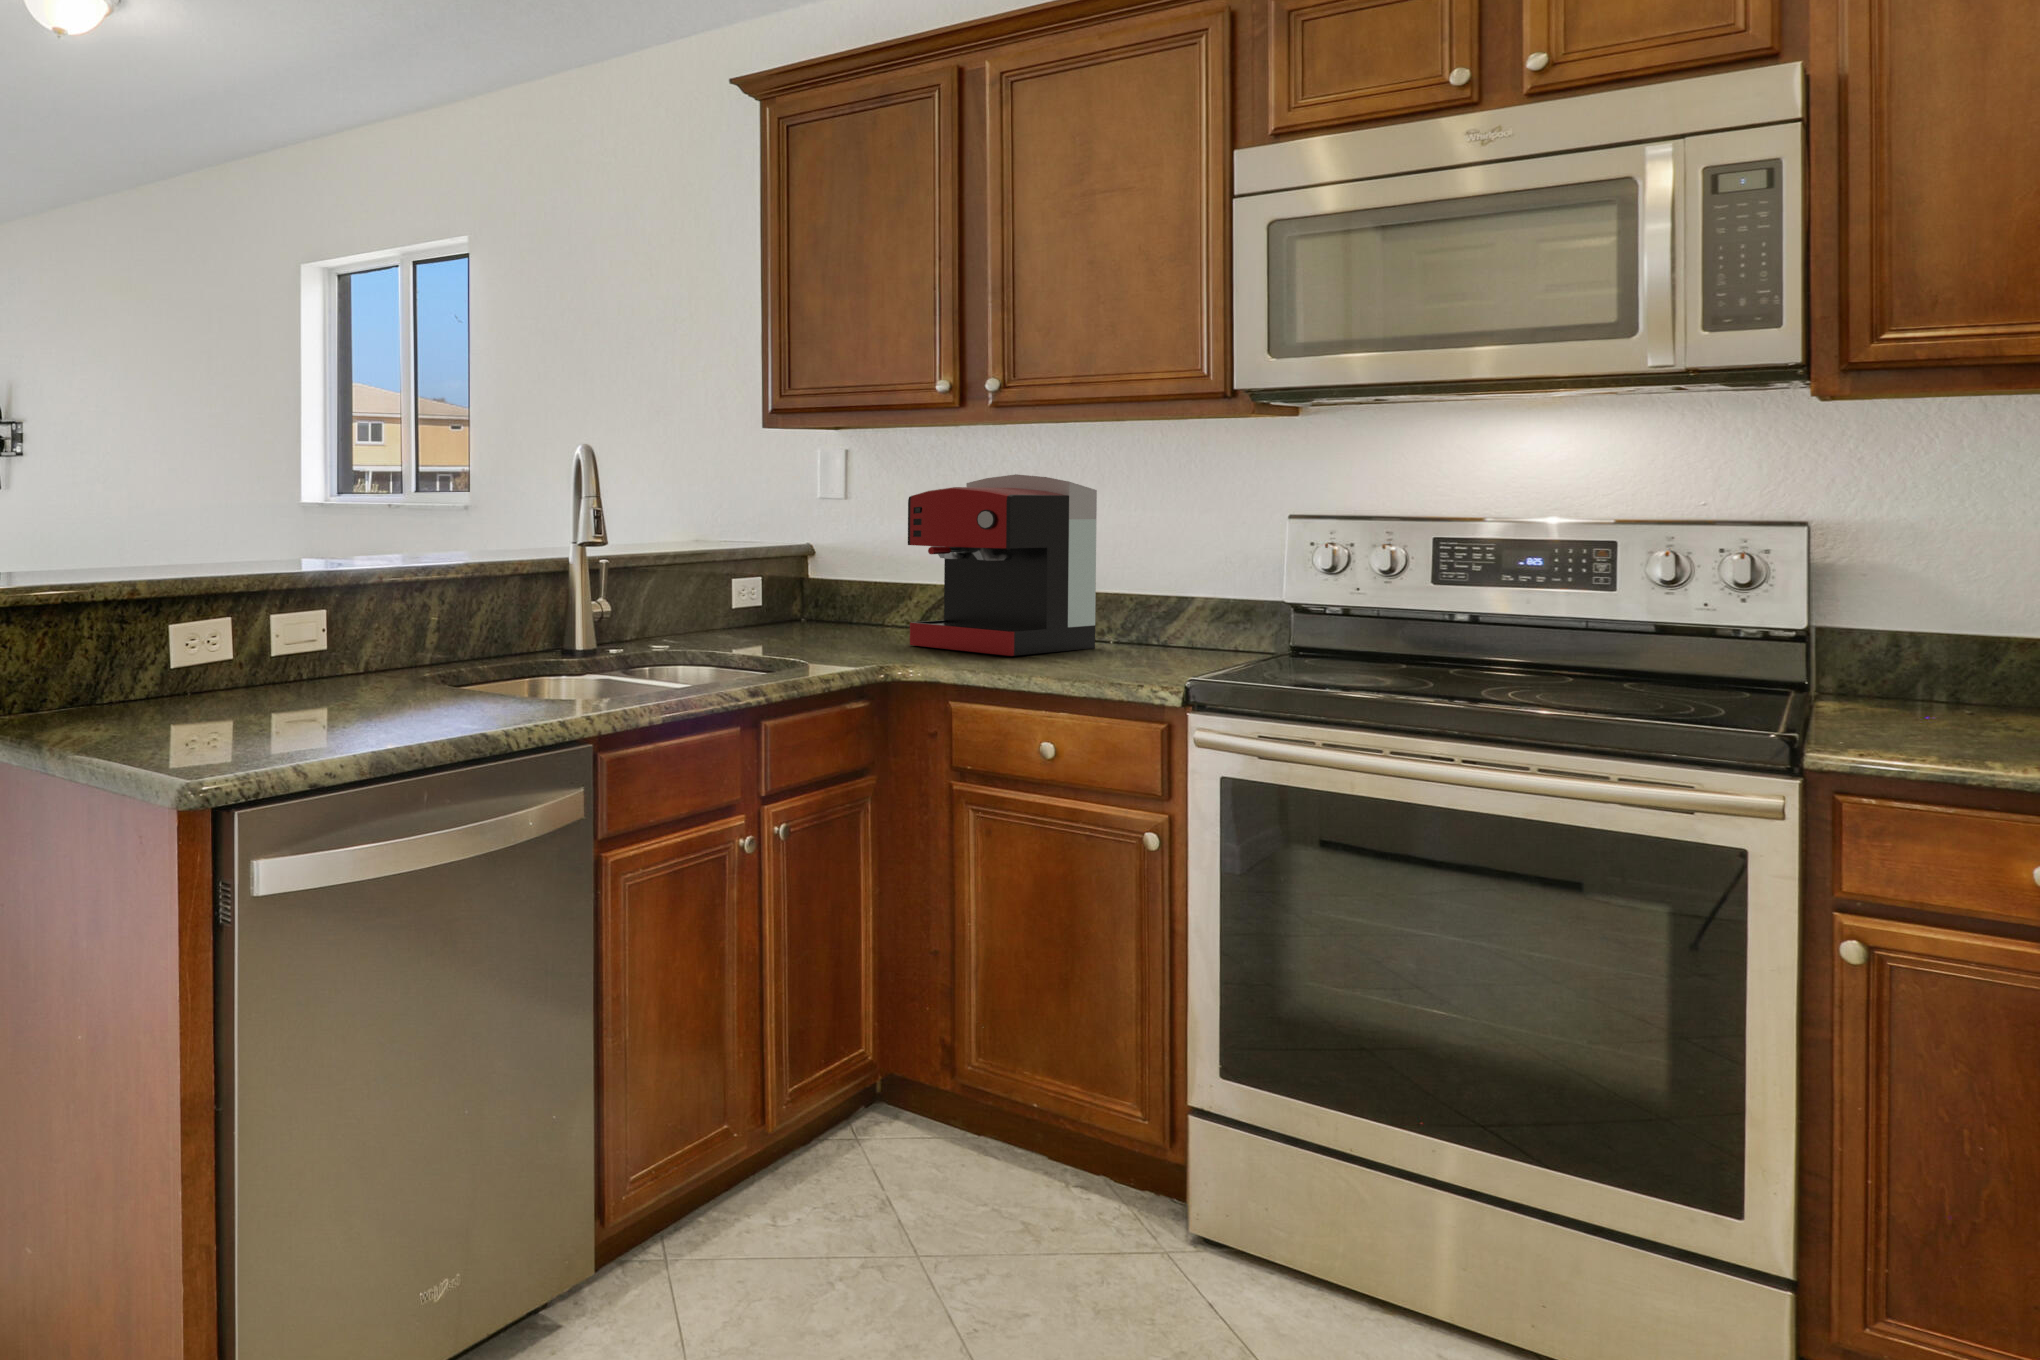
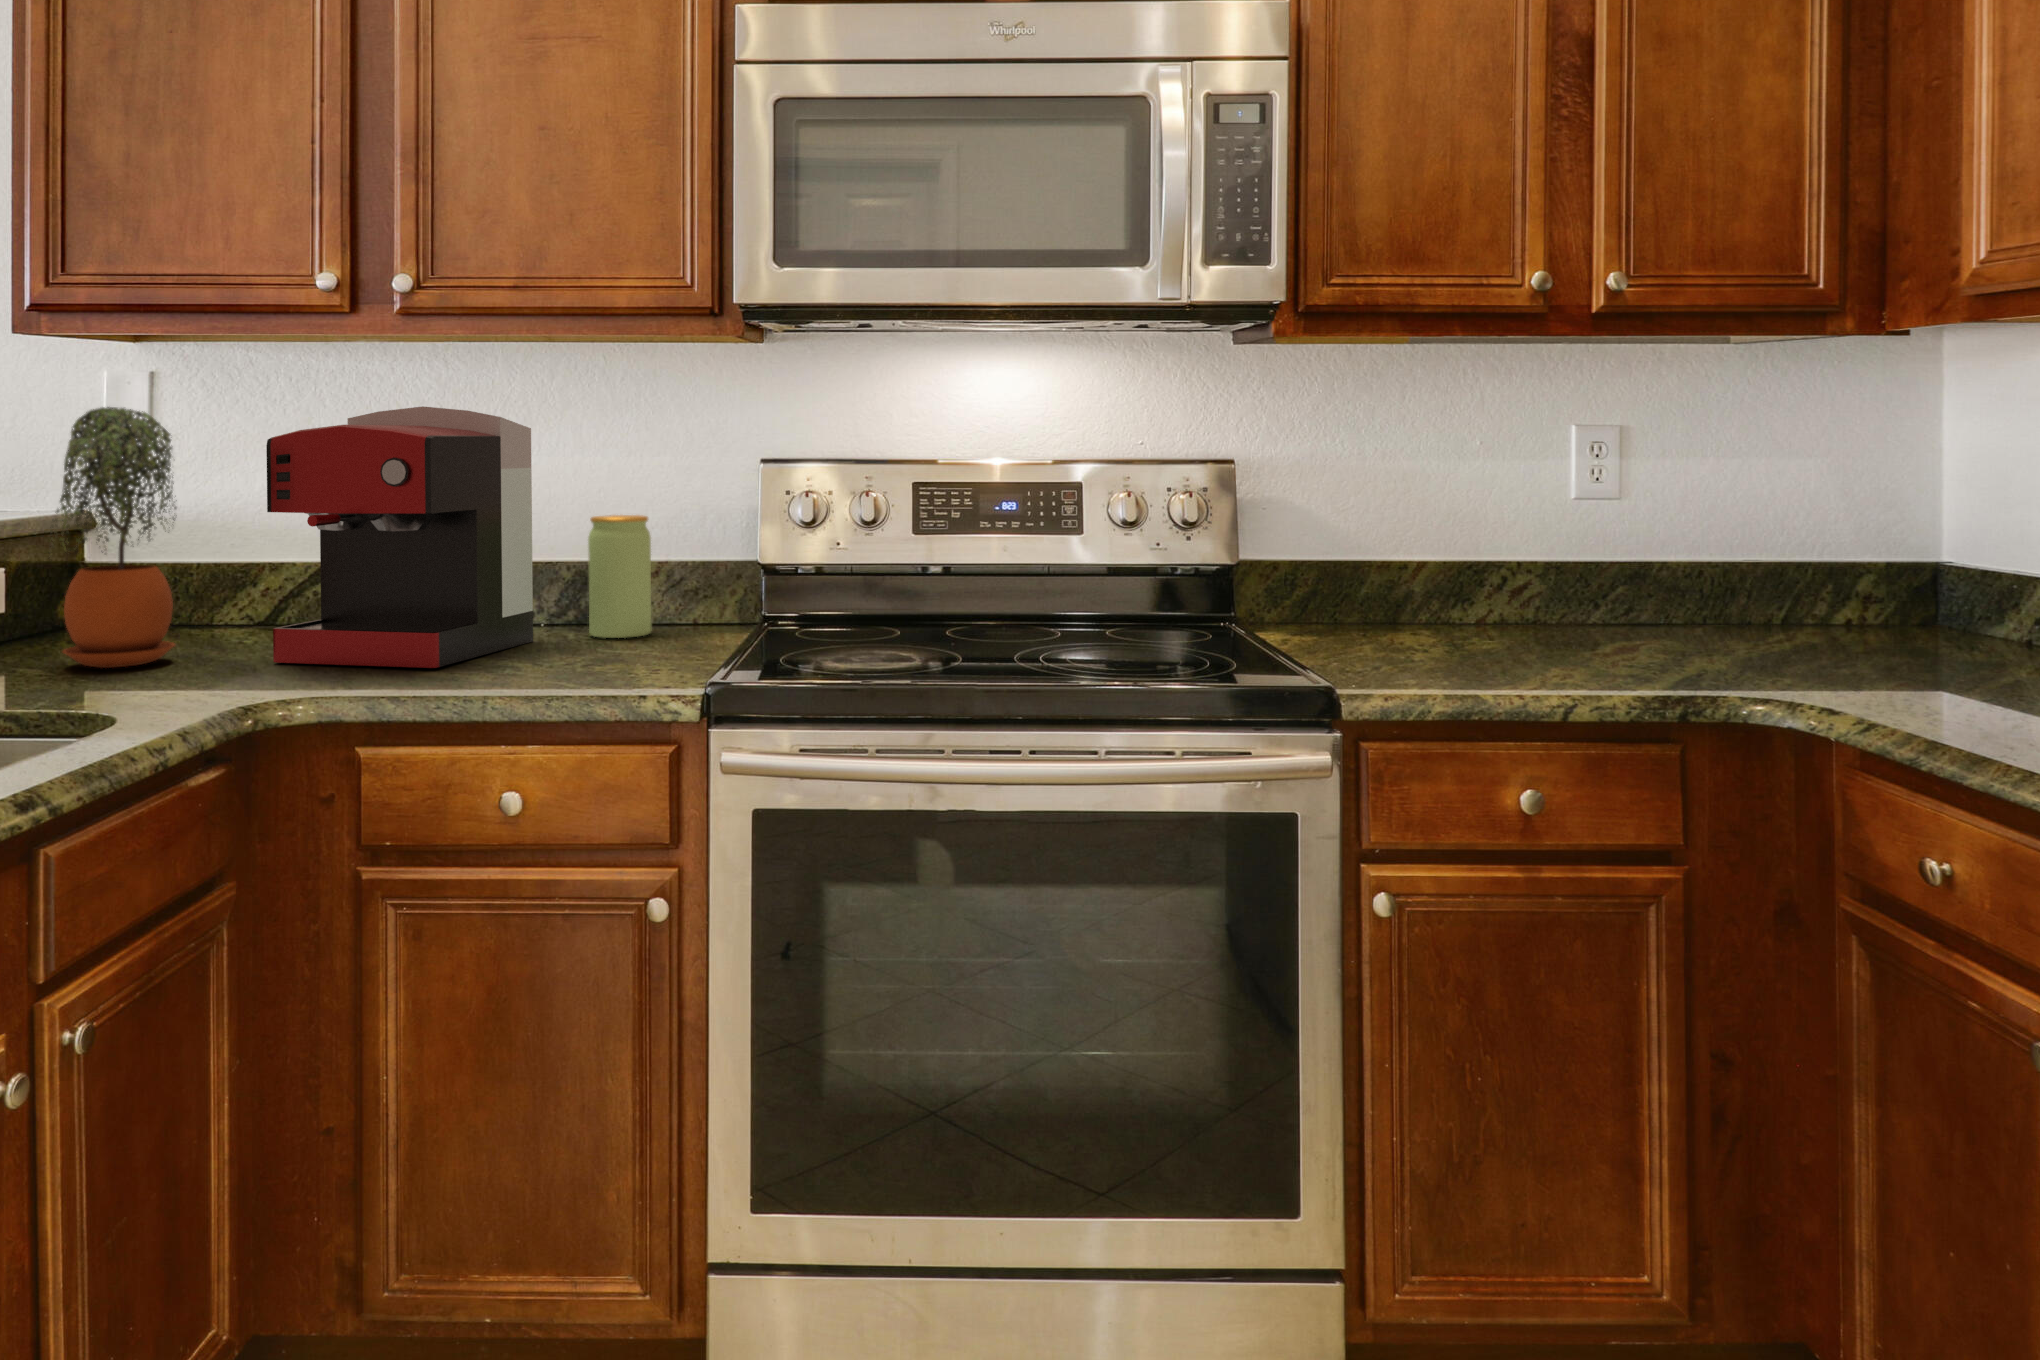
potted plant: none [781,476,856,640] -> present [49,407,176,668]
jar: none [1141,557,1193,651] -> present [588,515,651,638]

